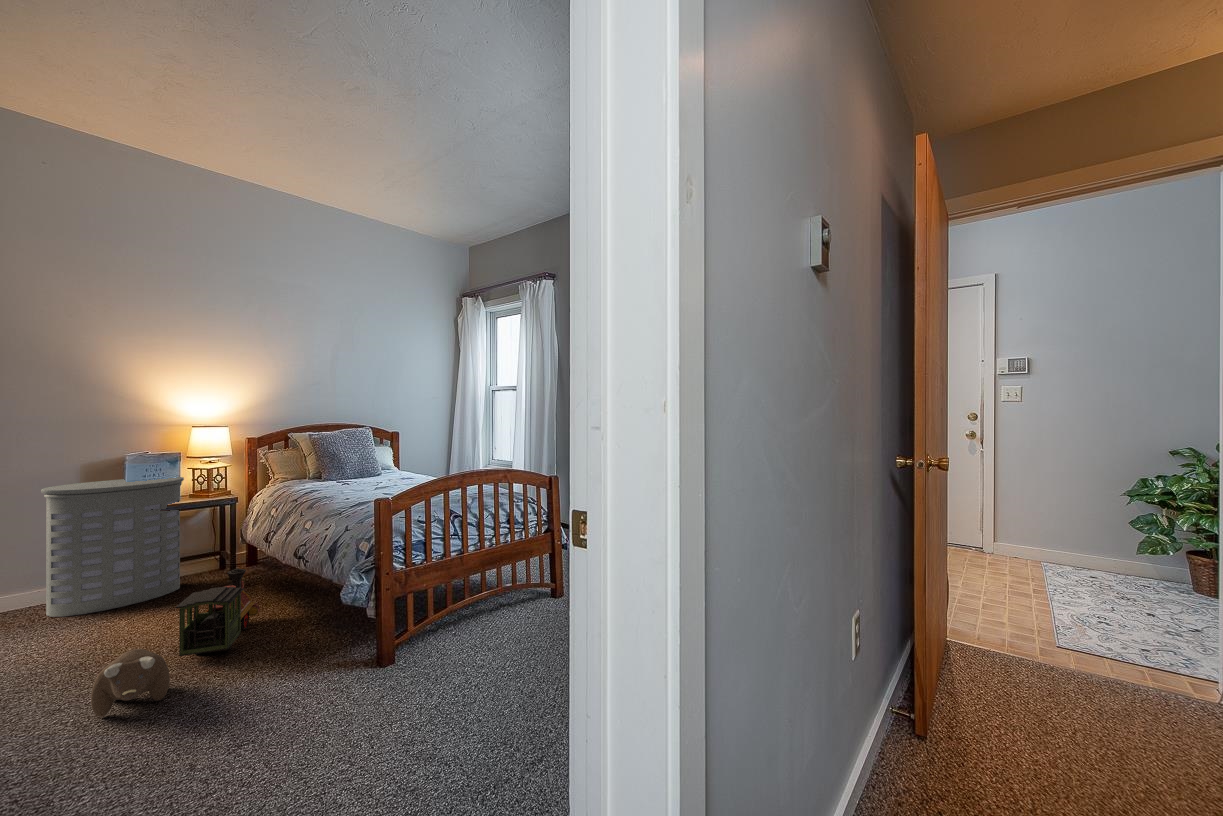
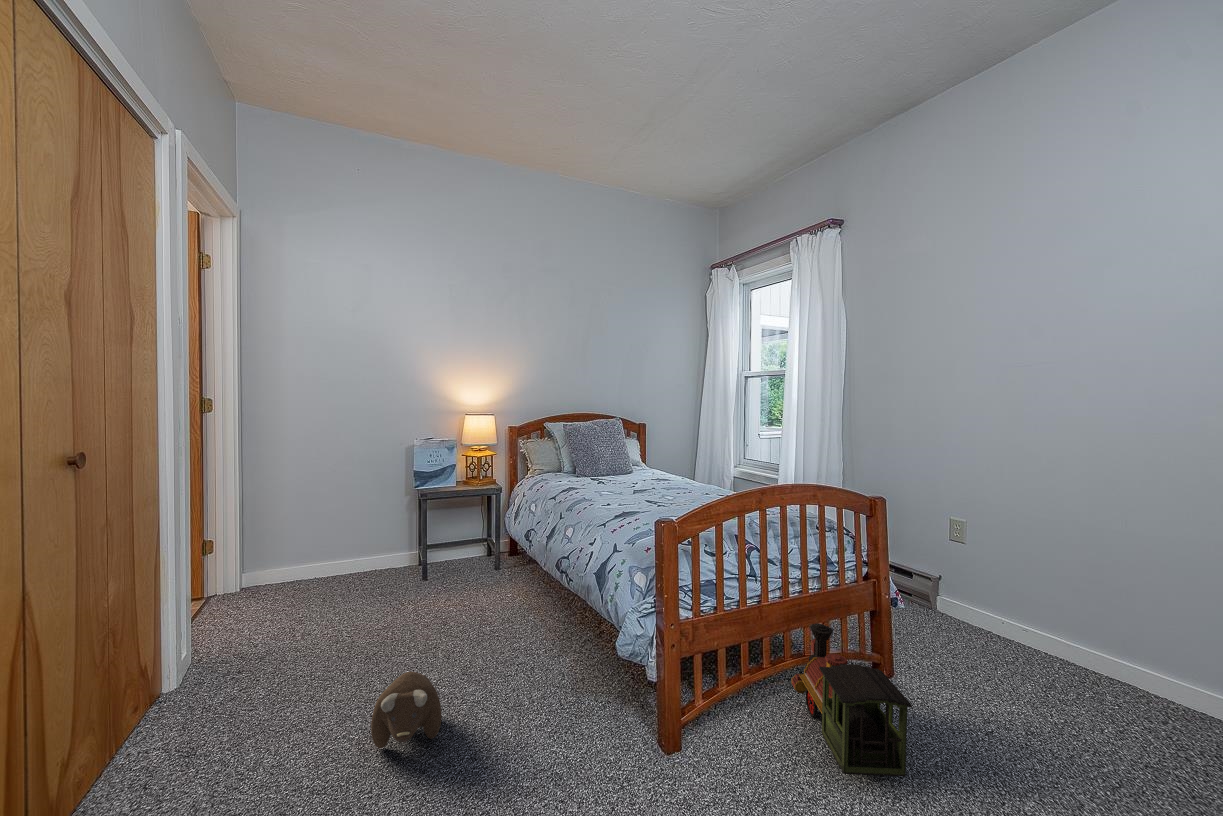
laundry hamper: present [41,477,184,617] -> none [351,464,457,593]
toy train: present [176,569,260,656] -> present [792,624,912,777]

